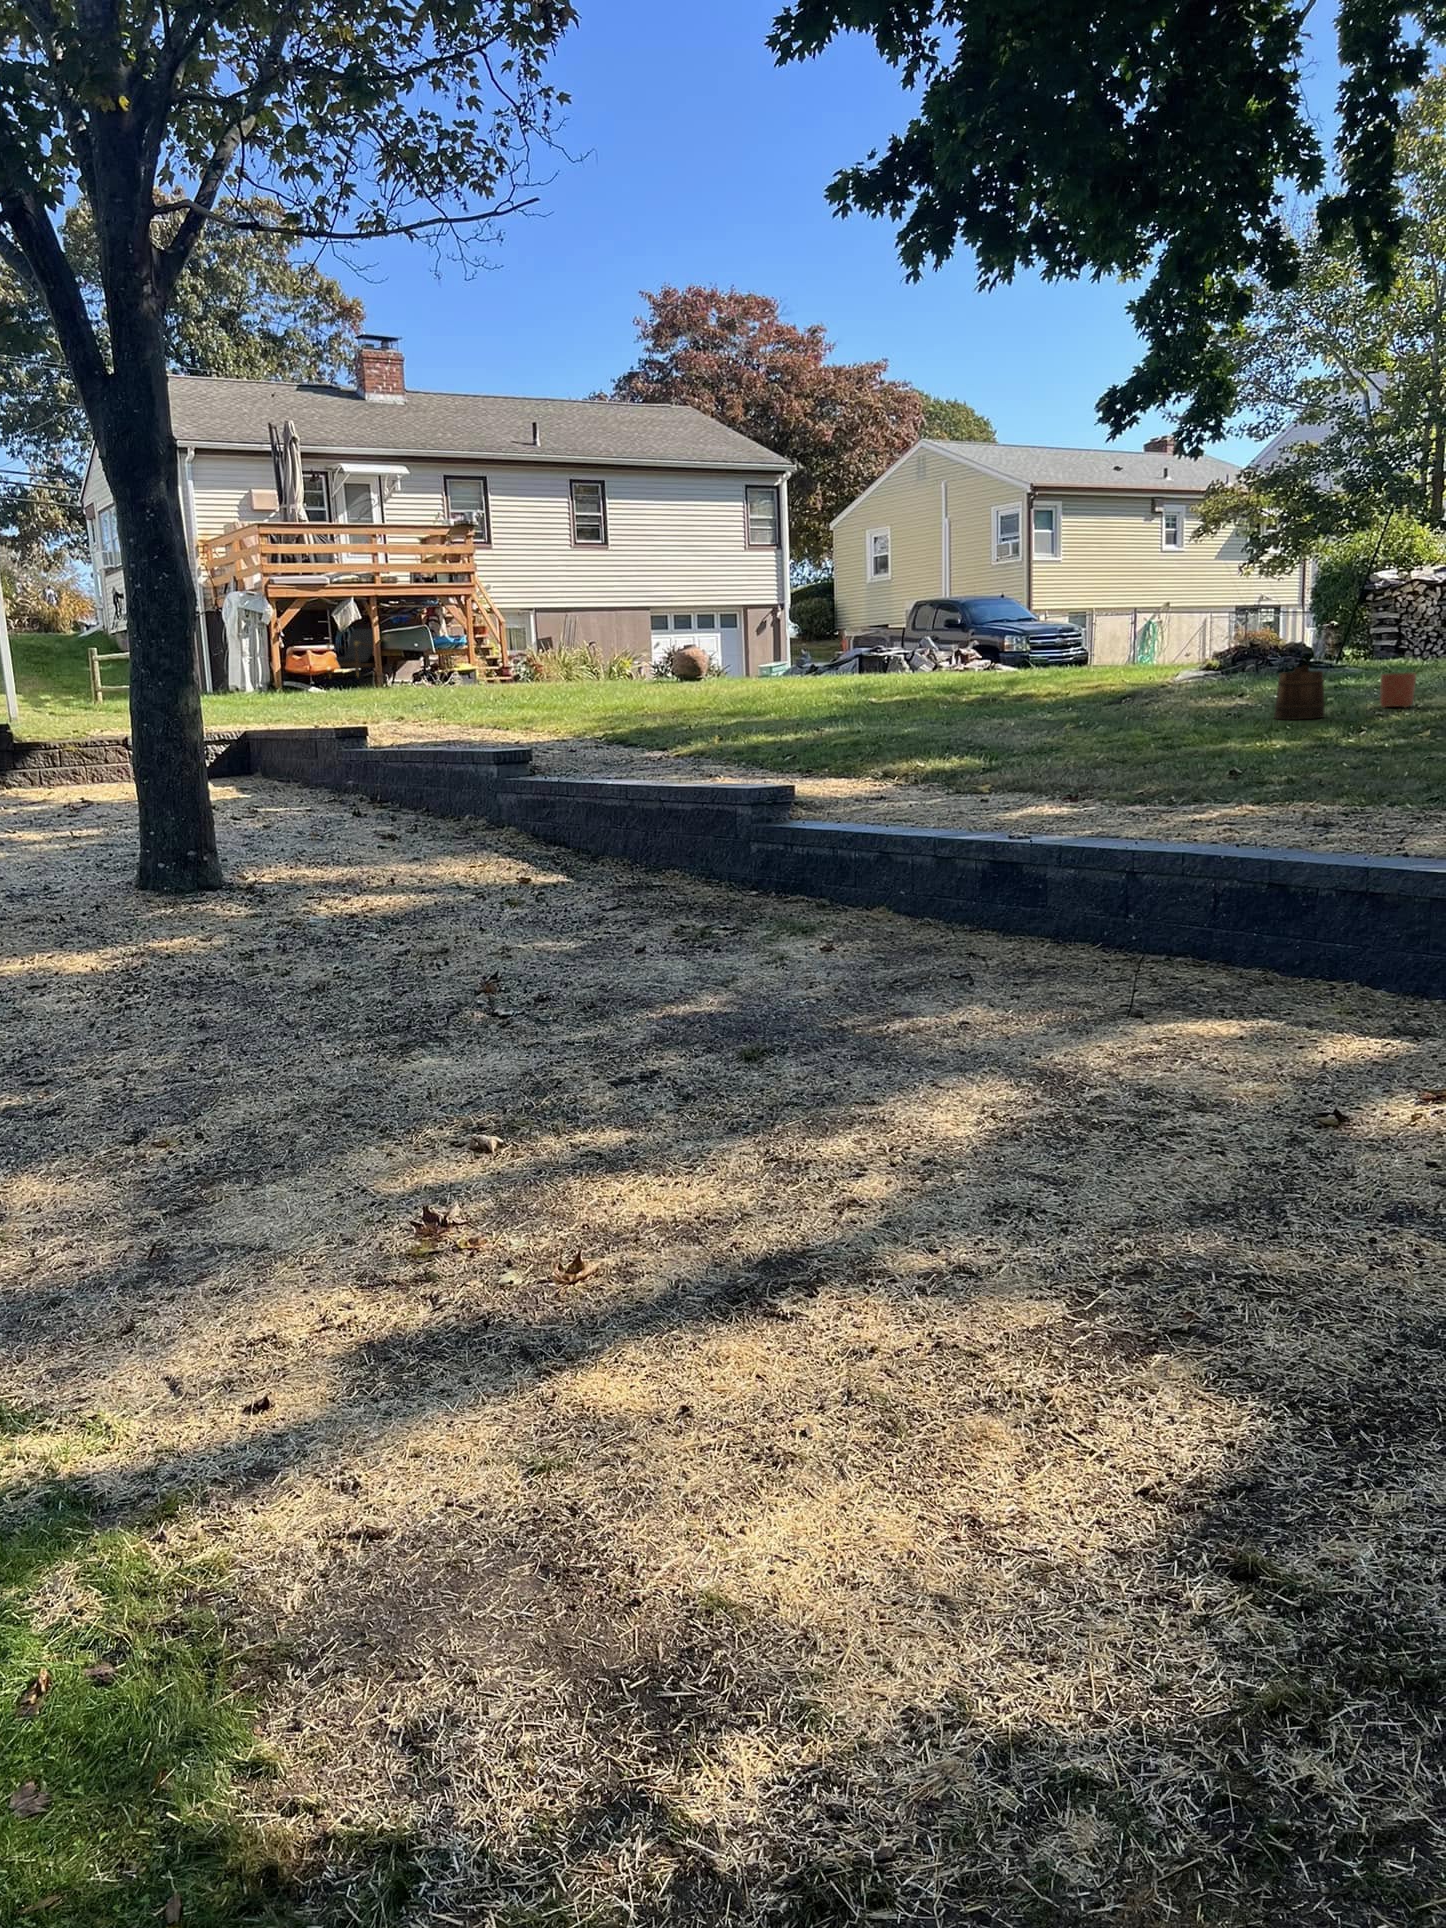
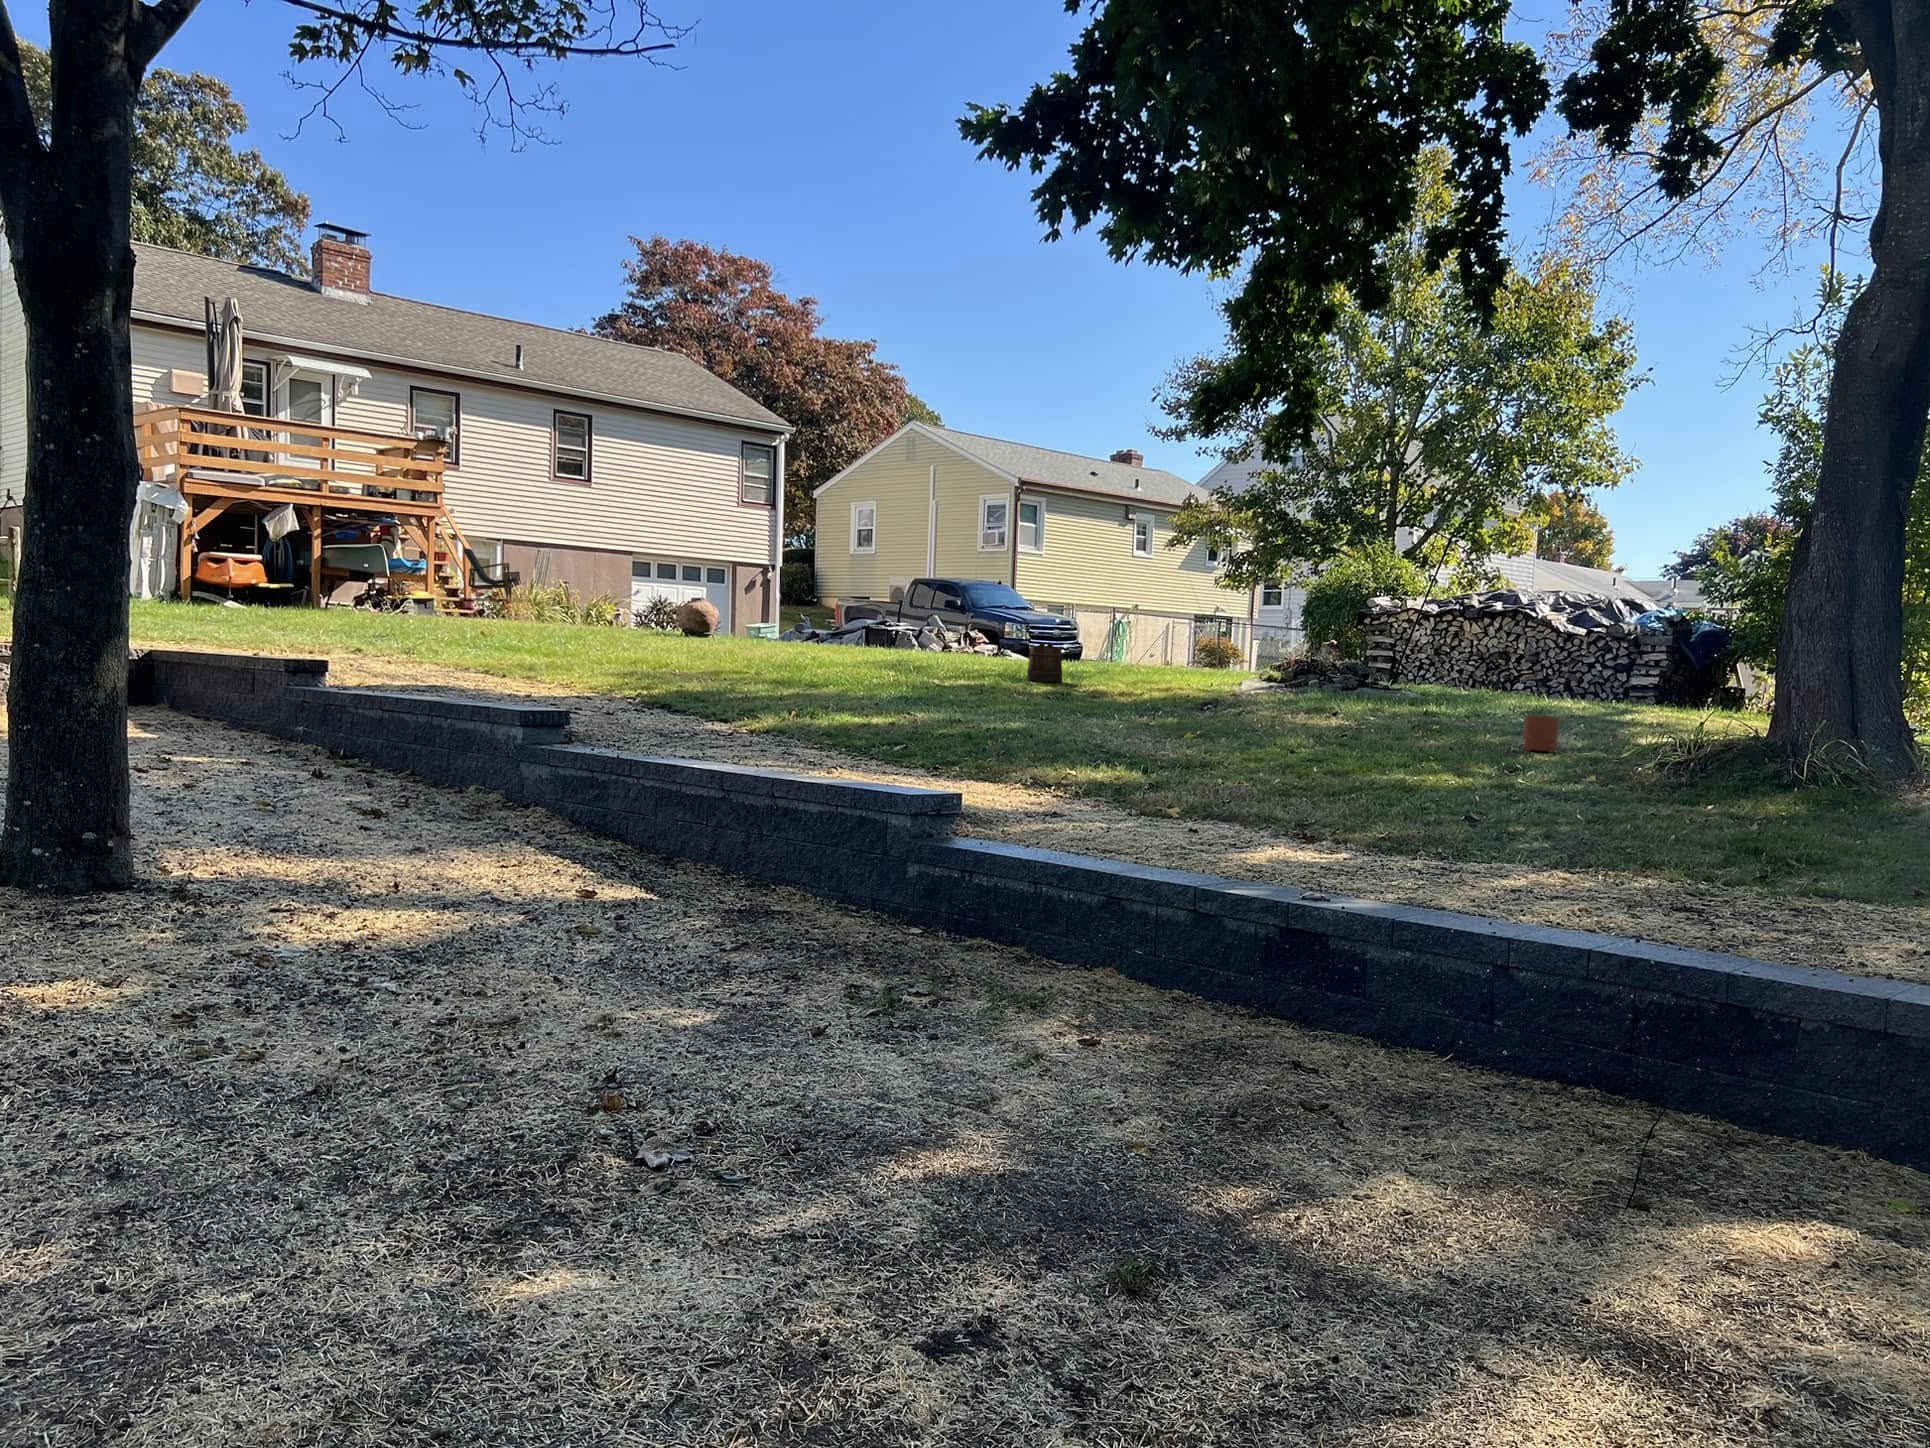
lounge chair: present [327,629,380,677] -> present [464,548,519,600]
bucket: present [1274,665,1325,720] -> present [1027,643,1062,682]

